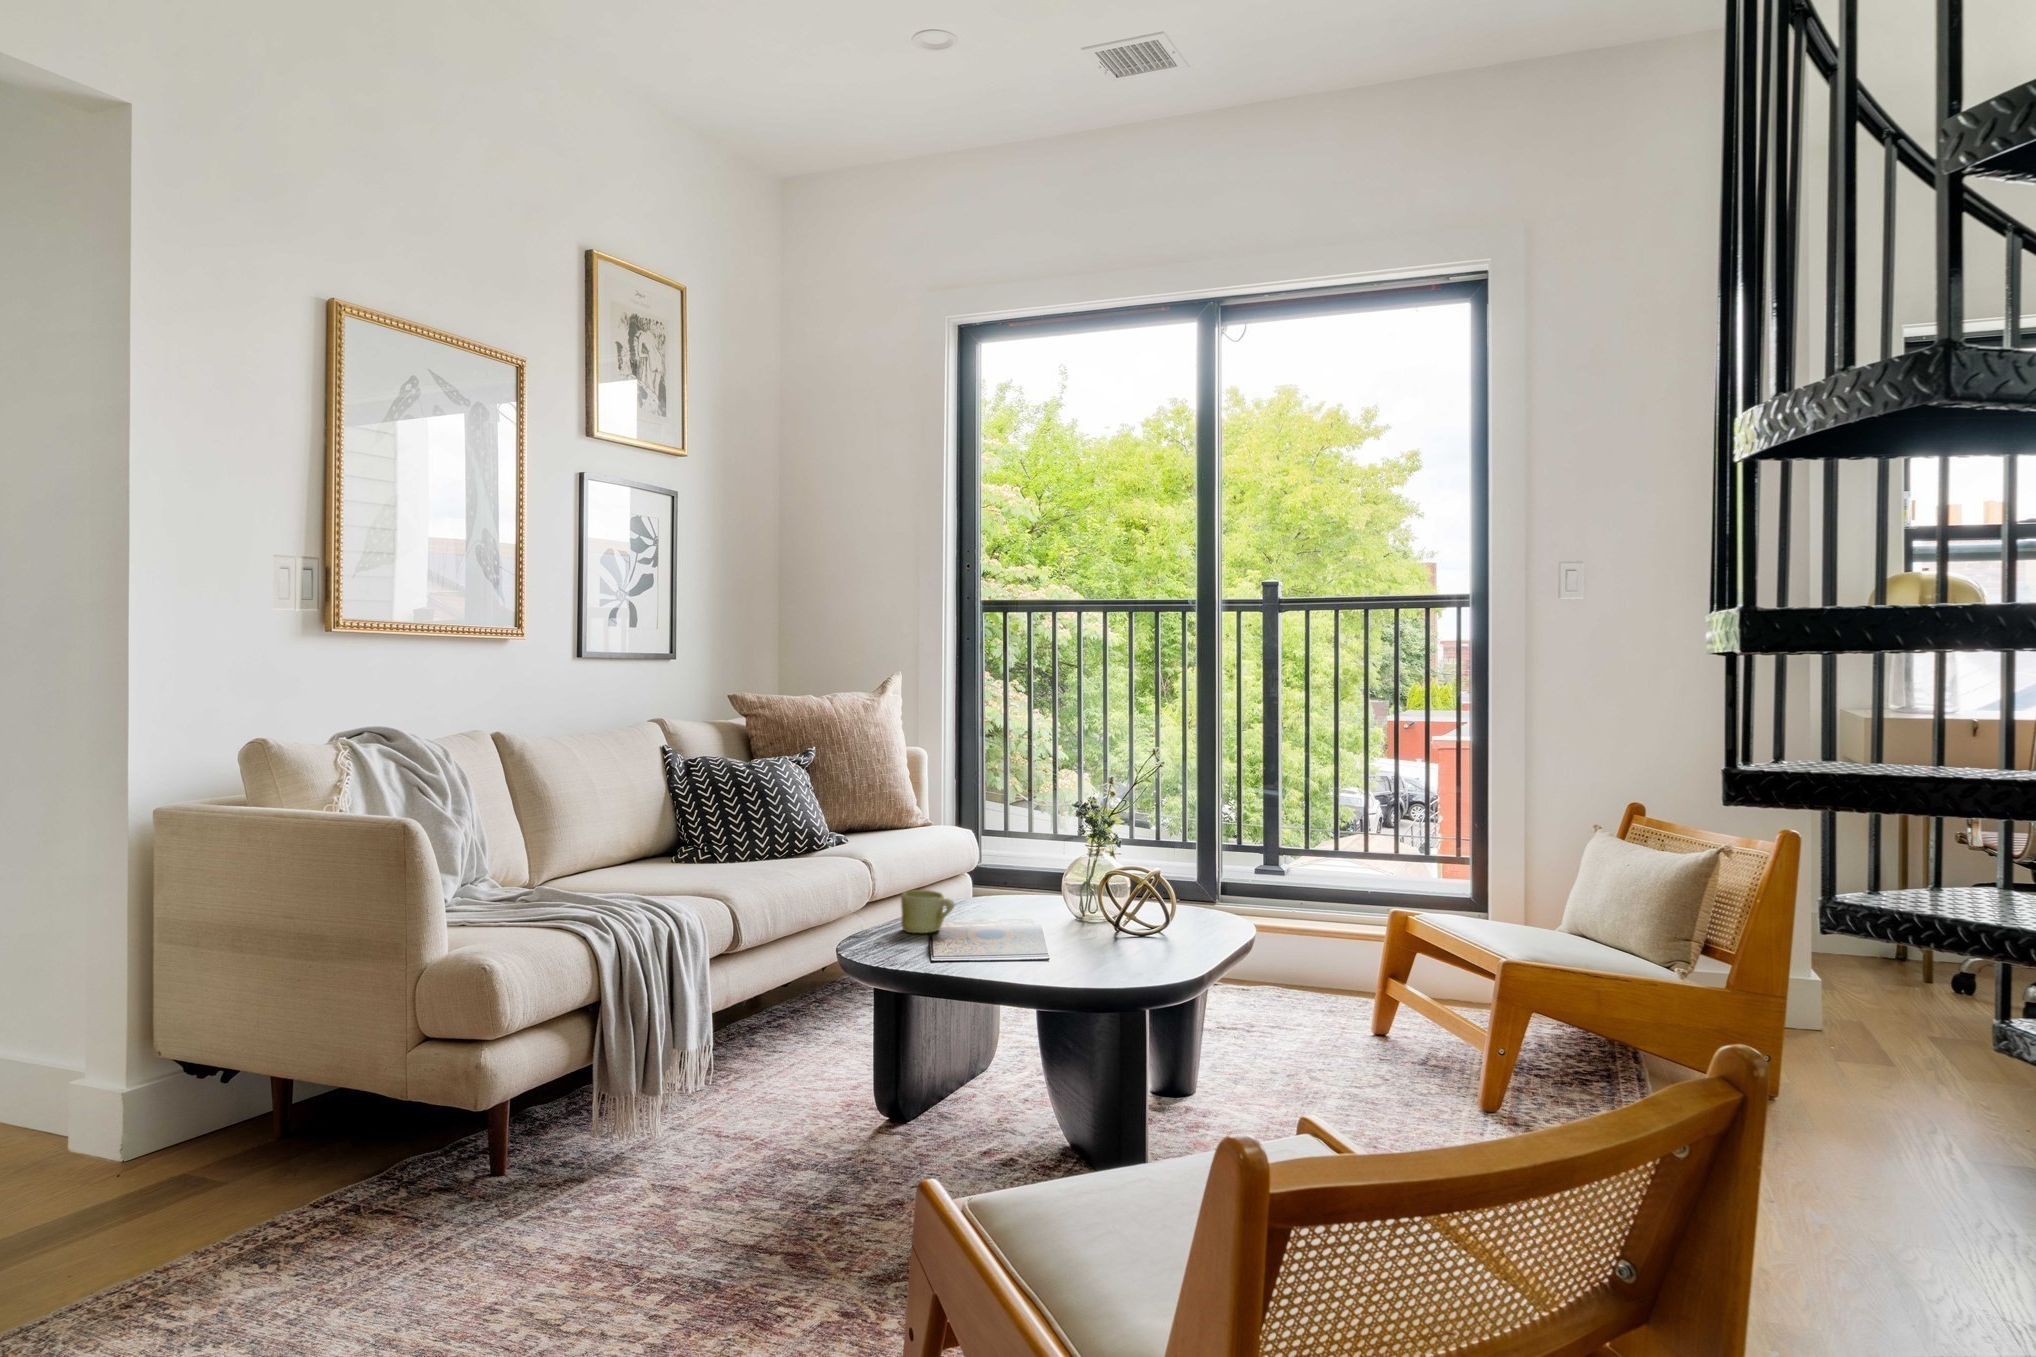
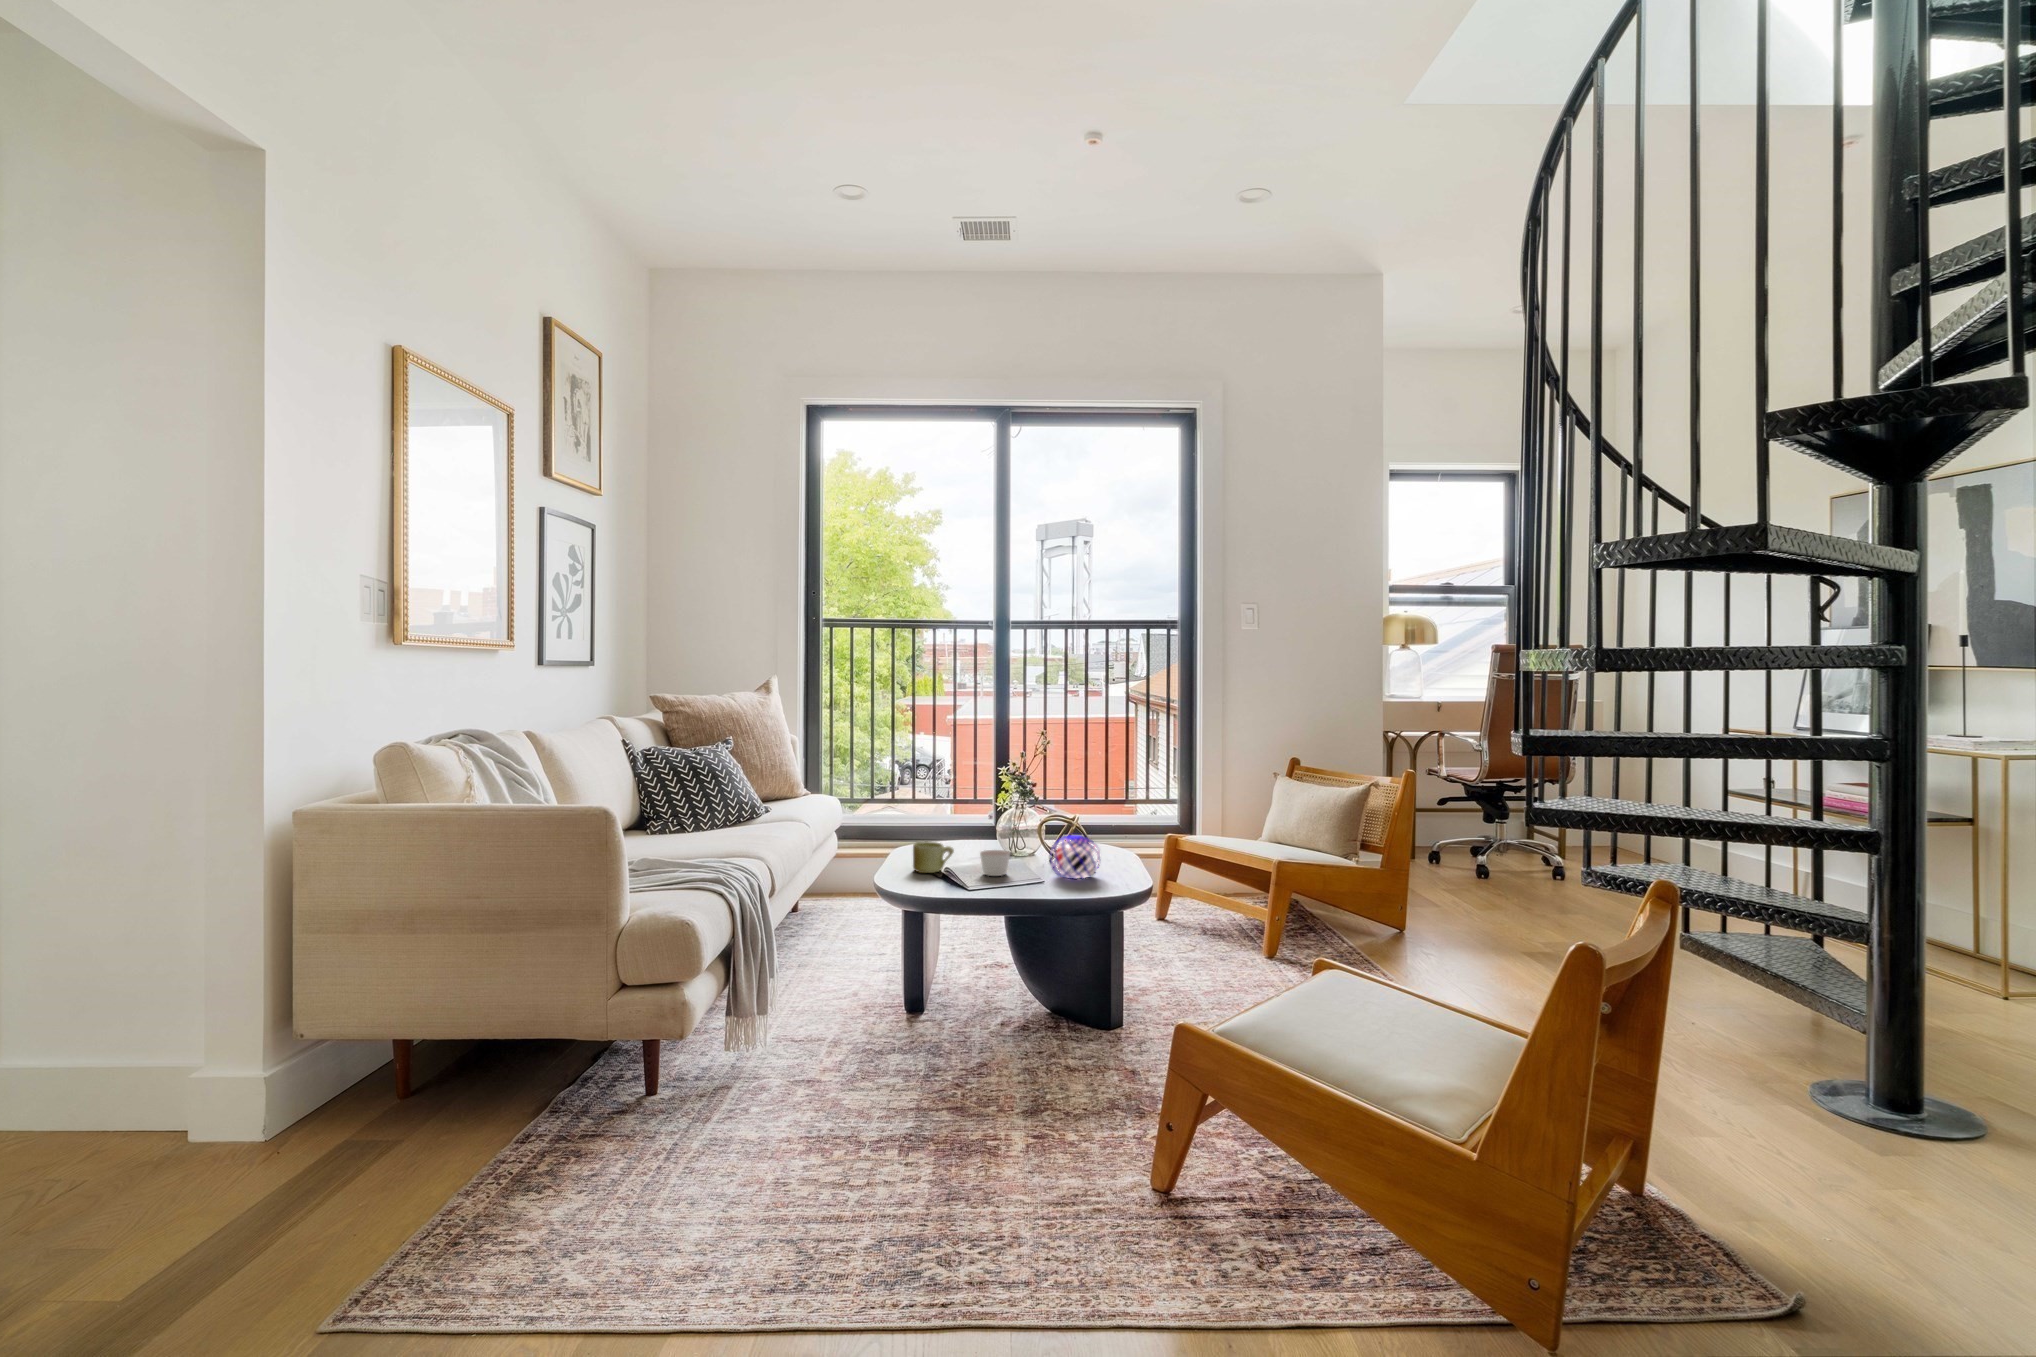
decorative orb: none [1067,894,1142,958] -> present [1050,835,1100,879]
candle: none [981,907,1023,944] -> present [980,850,1010,876]

